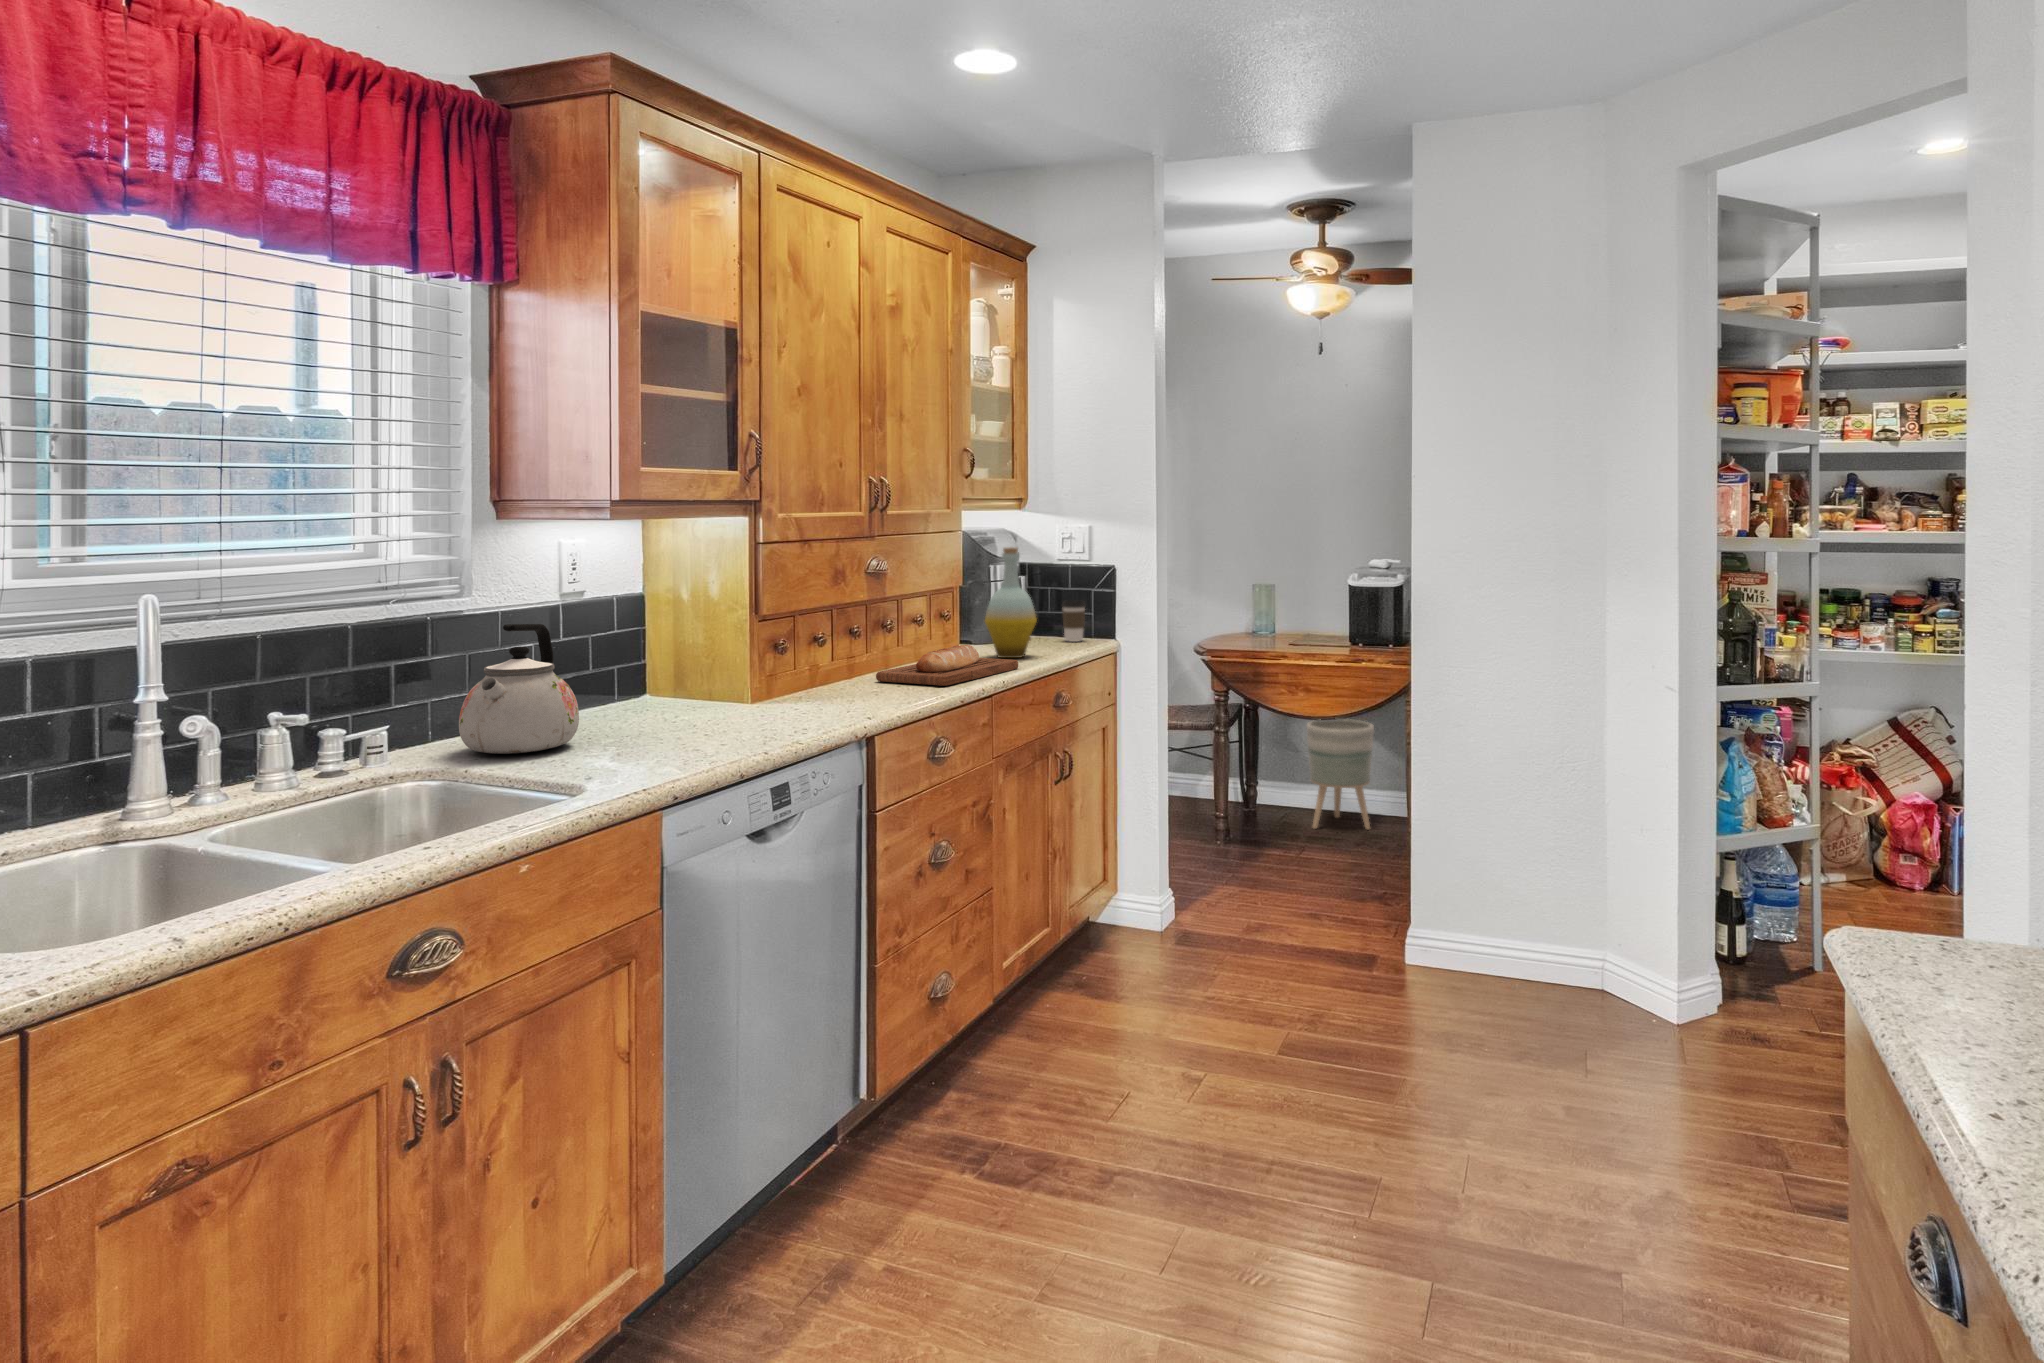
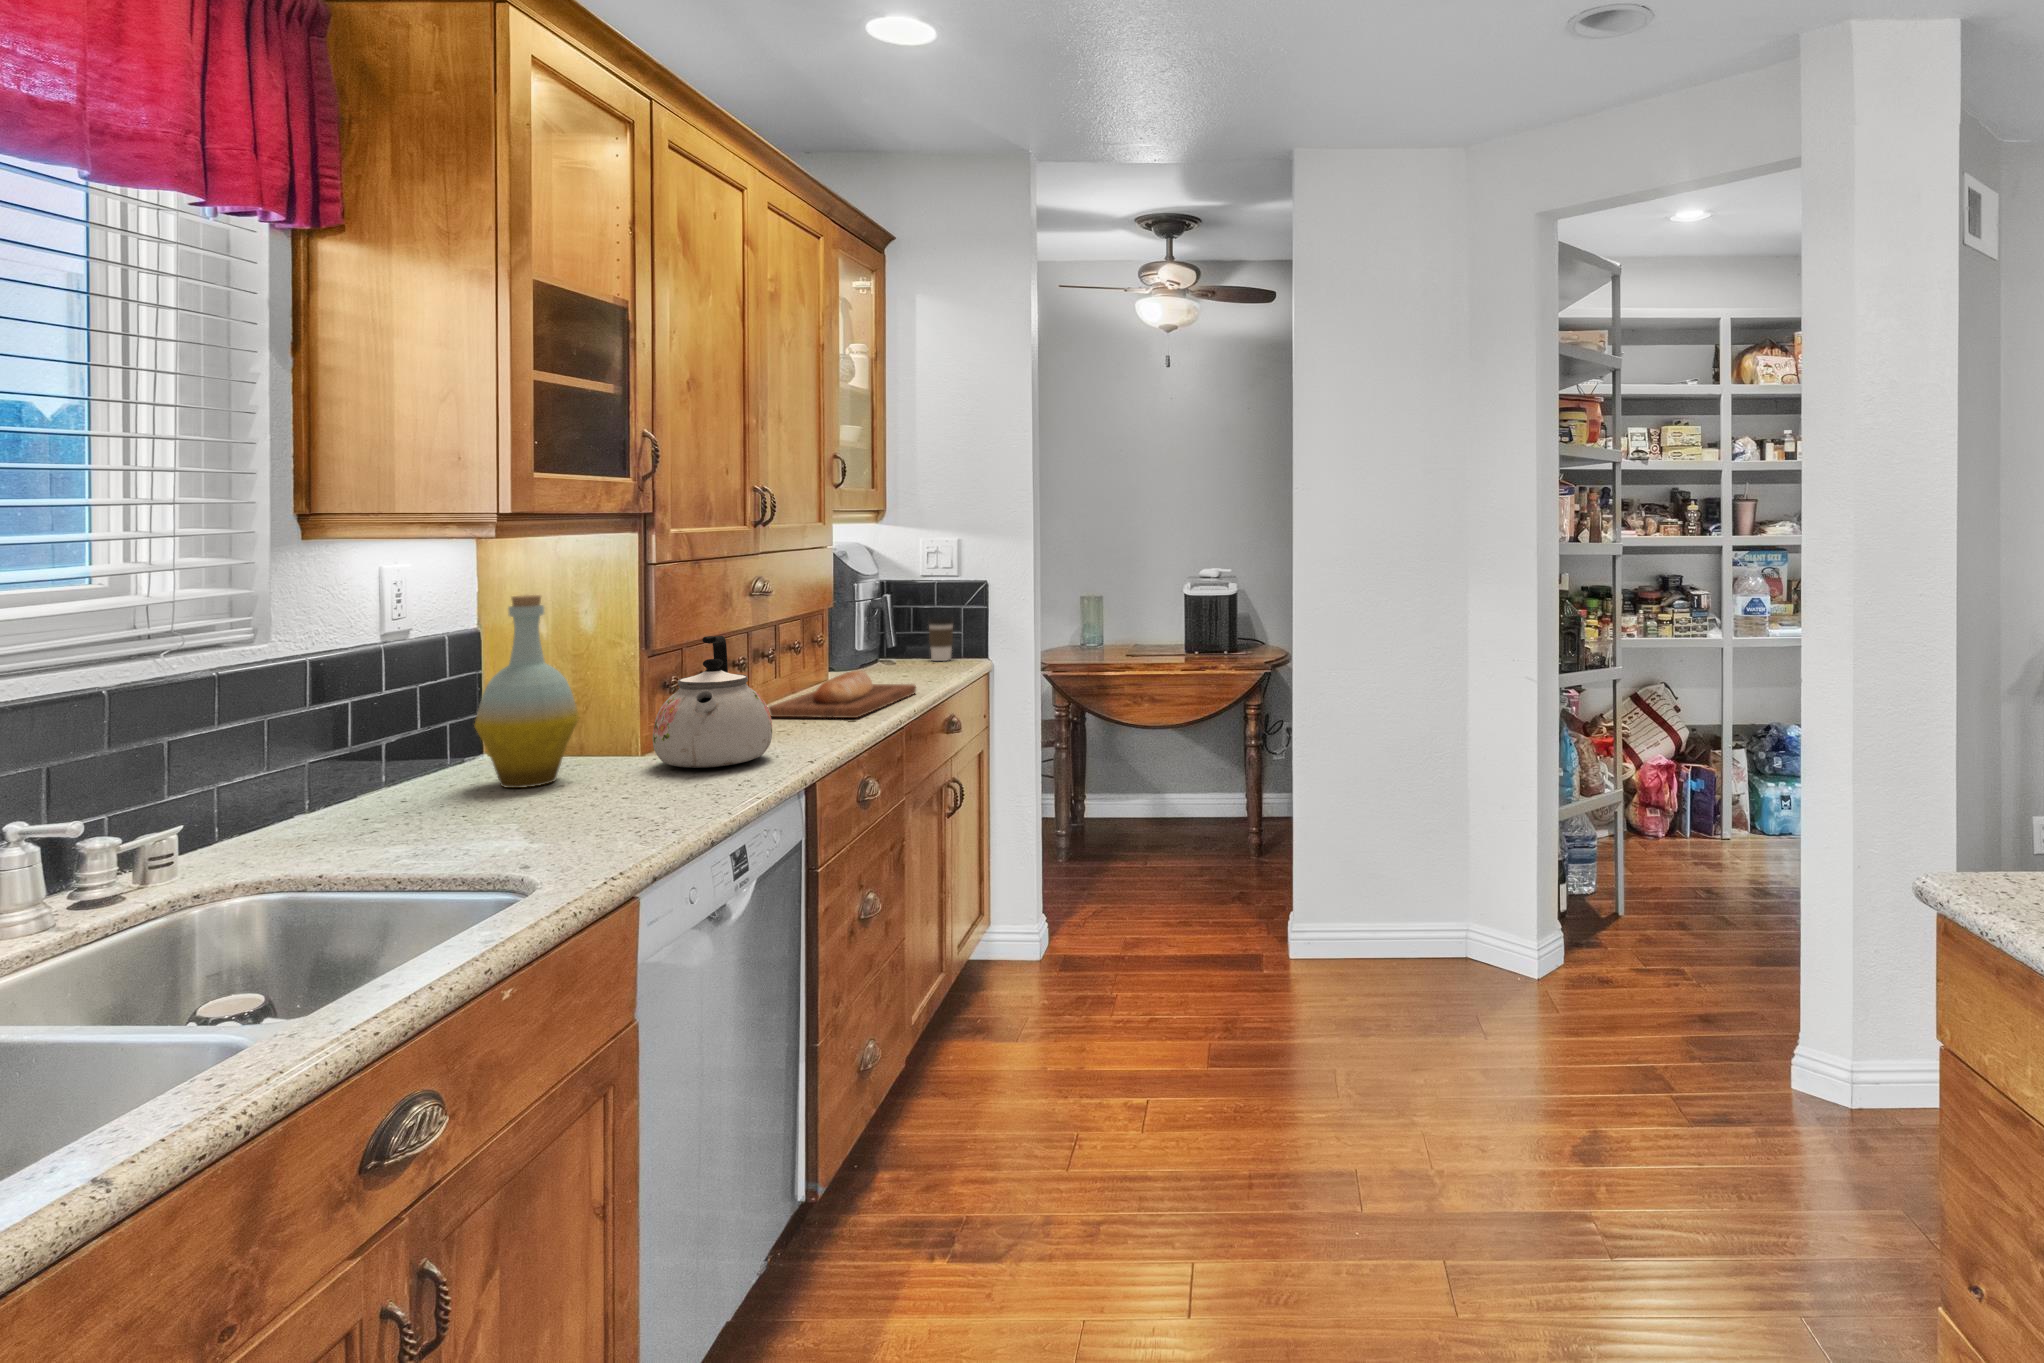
bottle: present [985,548,1037,658] -> present [474,595,579,788]
kettle: present [459,624,579,754] -> present [653,636,772,768]
planter: present [1307,719,1374,829] -> none [1137,724,1202,834]

